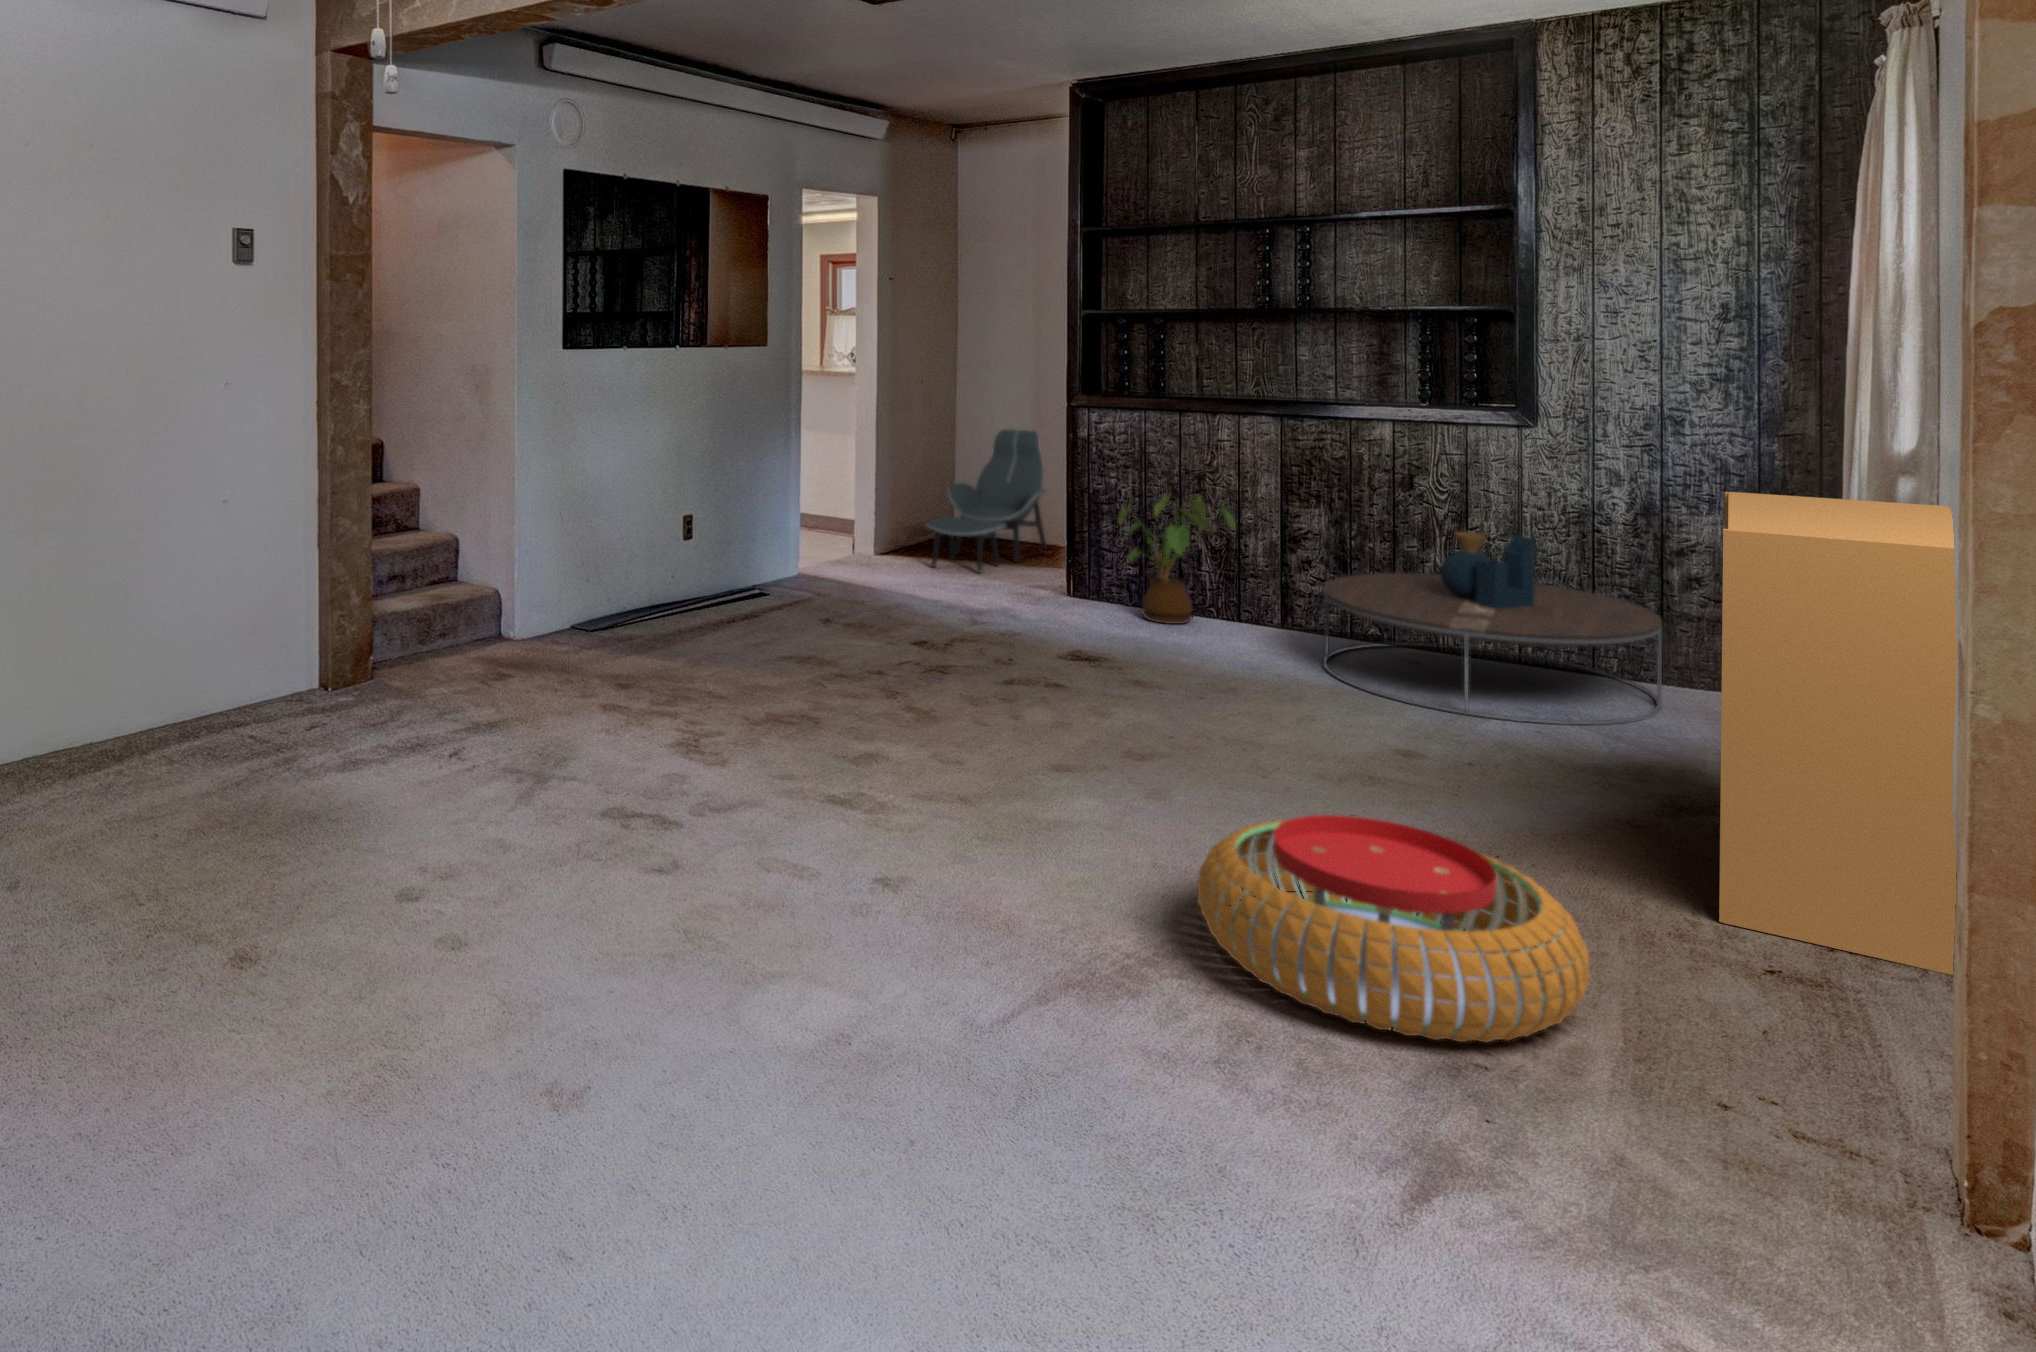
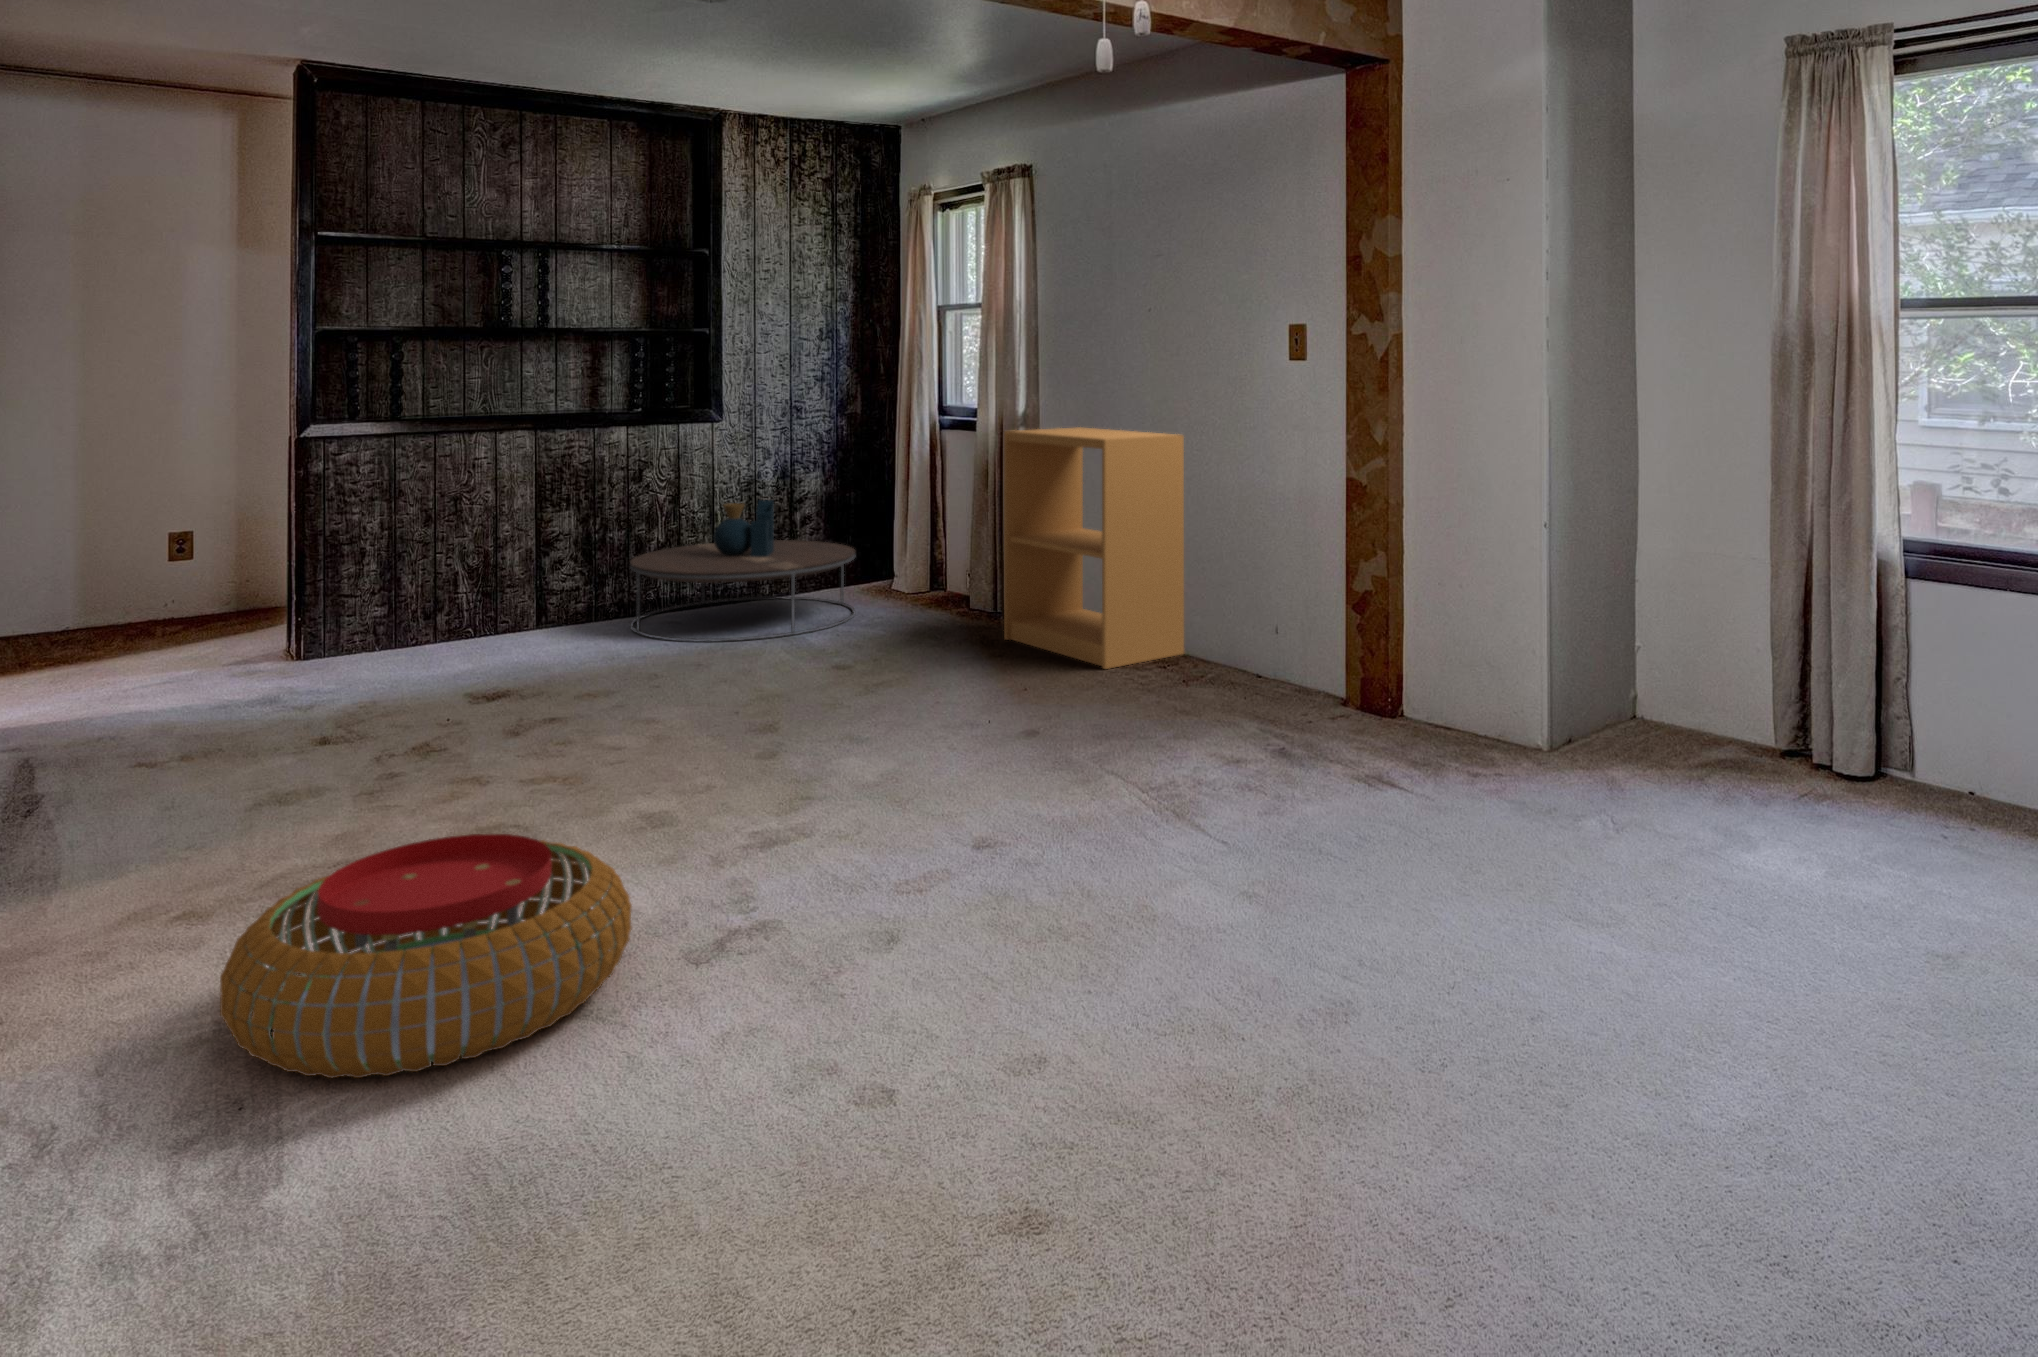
lounge chair: present [926,429,1047,573] -> none [14,485,169,675]
house plant: present [1118,495,1236,624] -> none [402,513,518,650]
pouf: present [1198,815,1589,1043] -> present [220,834,632,1078]

